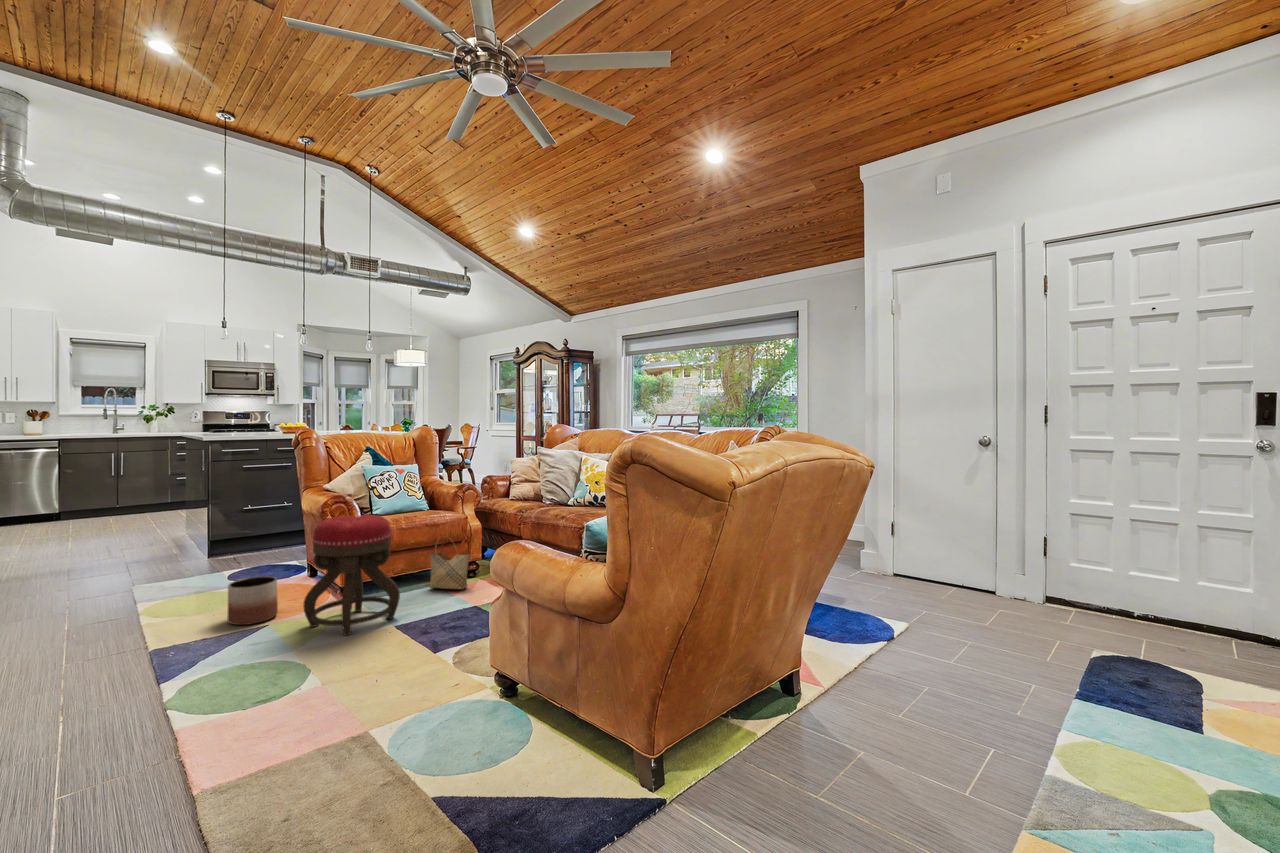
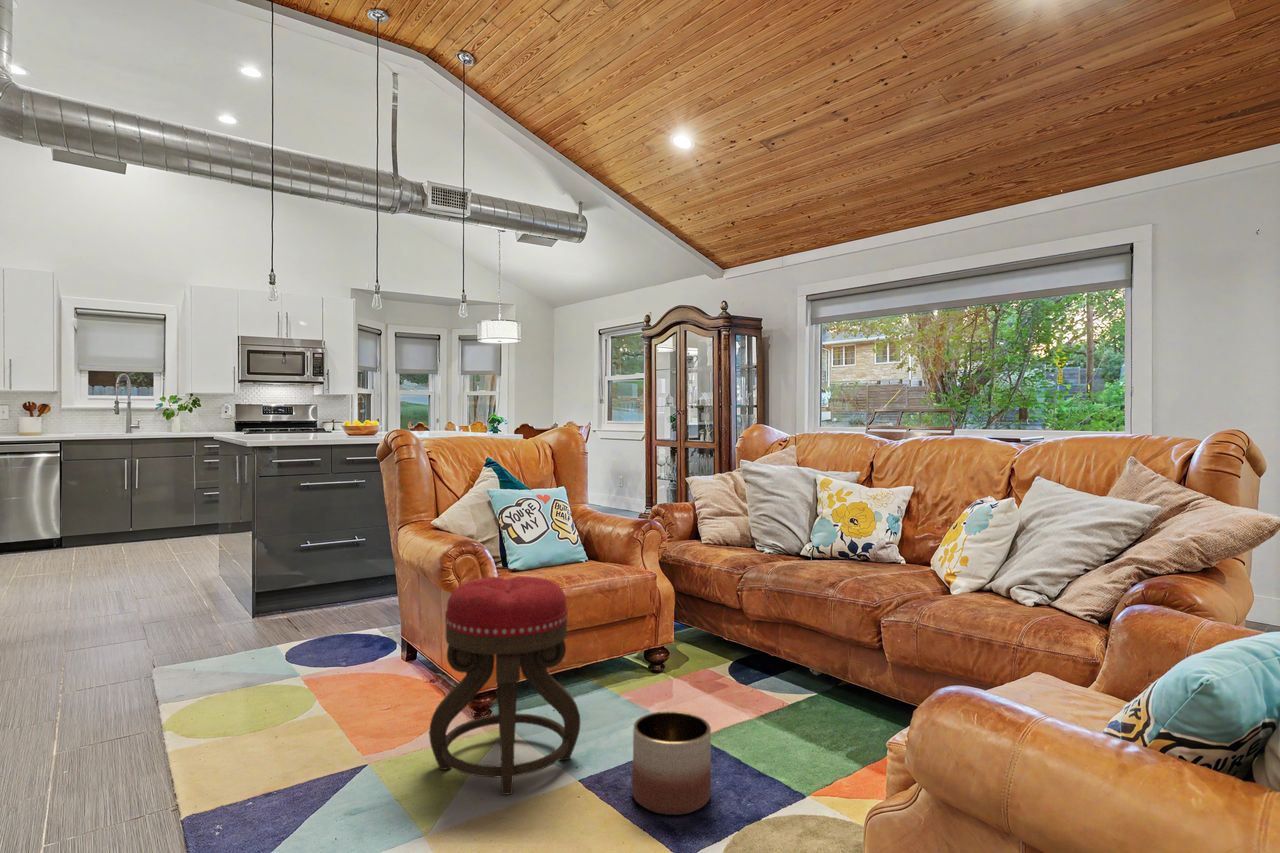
woven basket: present [430,539,470,589] -> none [600,603,666,700]
planter: present [227,576,278,625] -> present [632,711,711,815]

